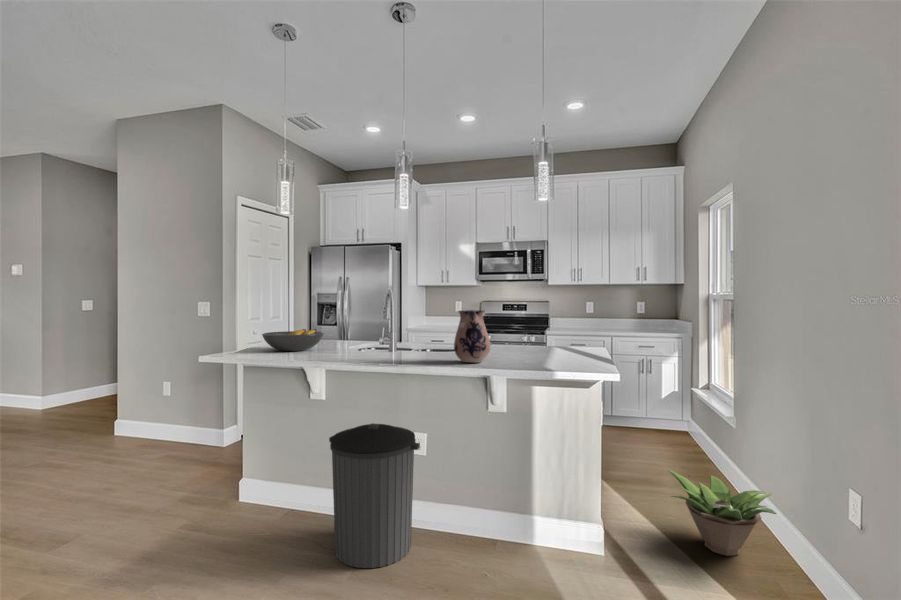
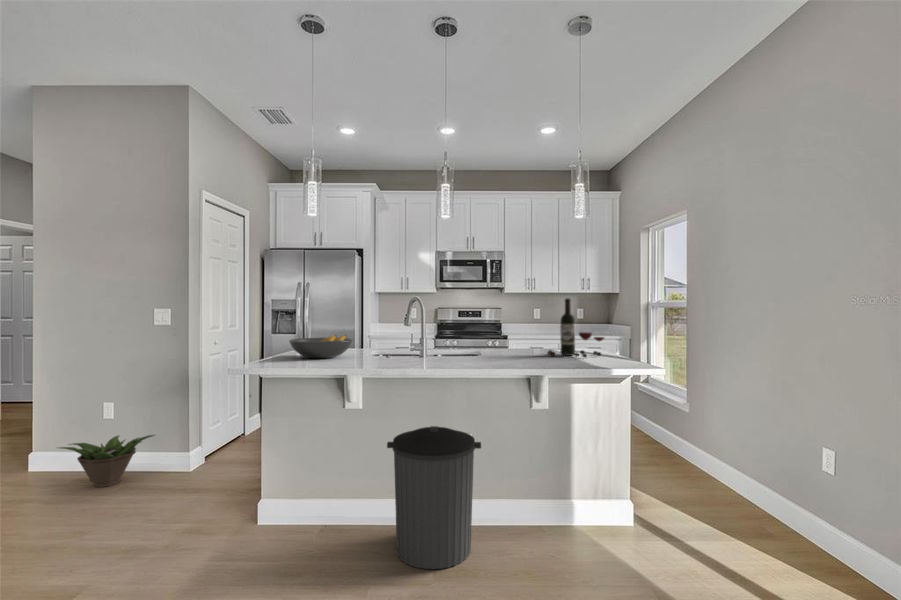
wine bottle: none [522,292,580,360] -> present [547,298,604,357]
ceramic pitcher: present [454,310,490,363] -> none [509,315,543,363]
decorative plant: present [668,470,776,556] -> present [60,435,155,487]

